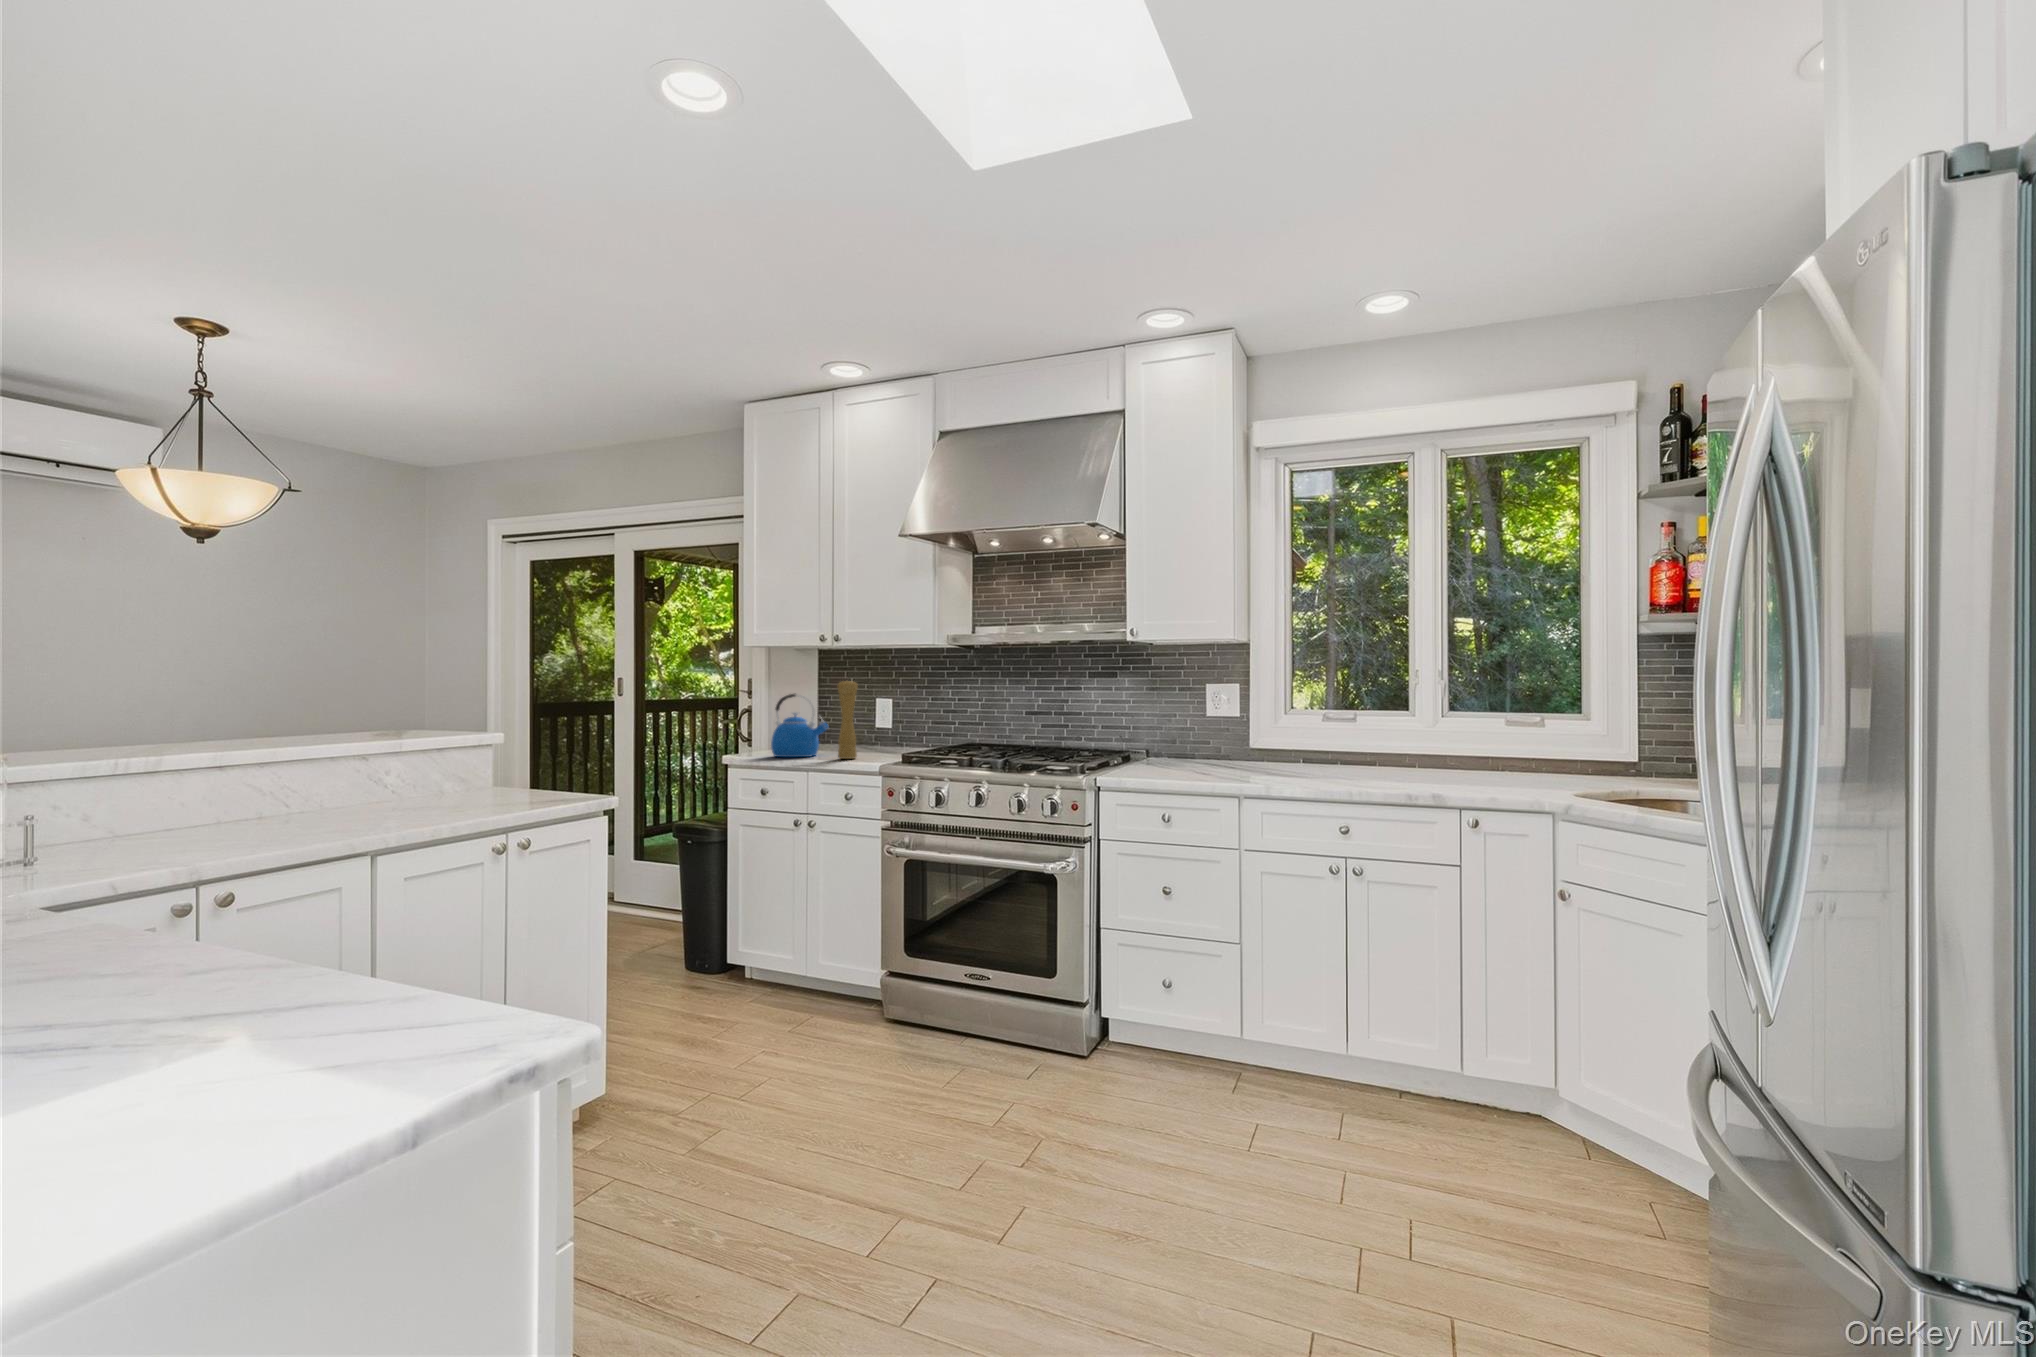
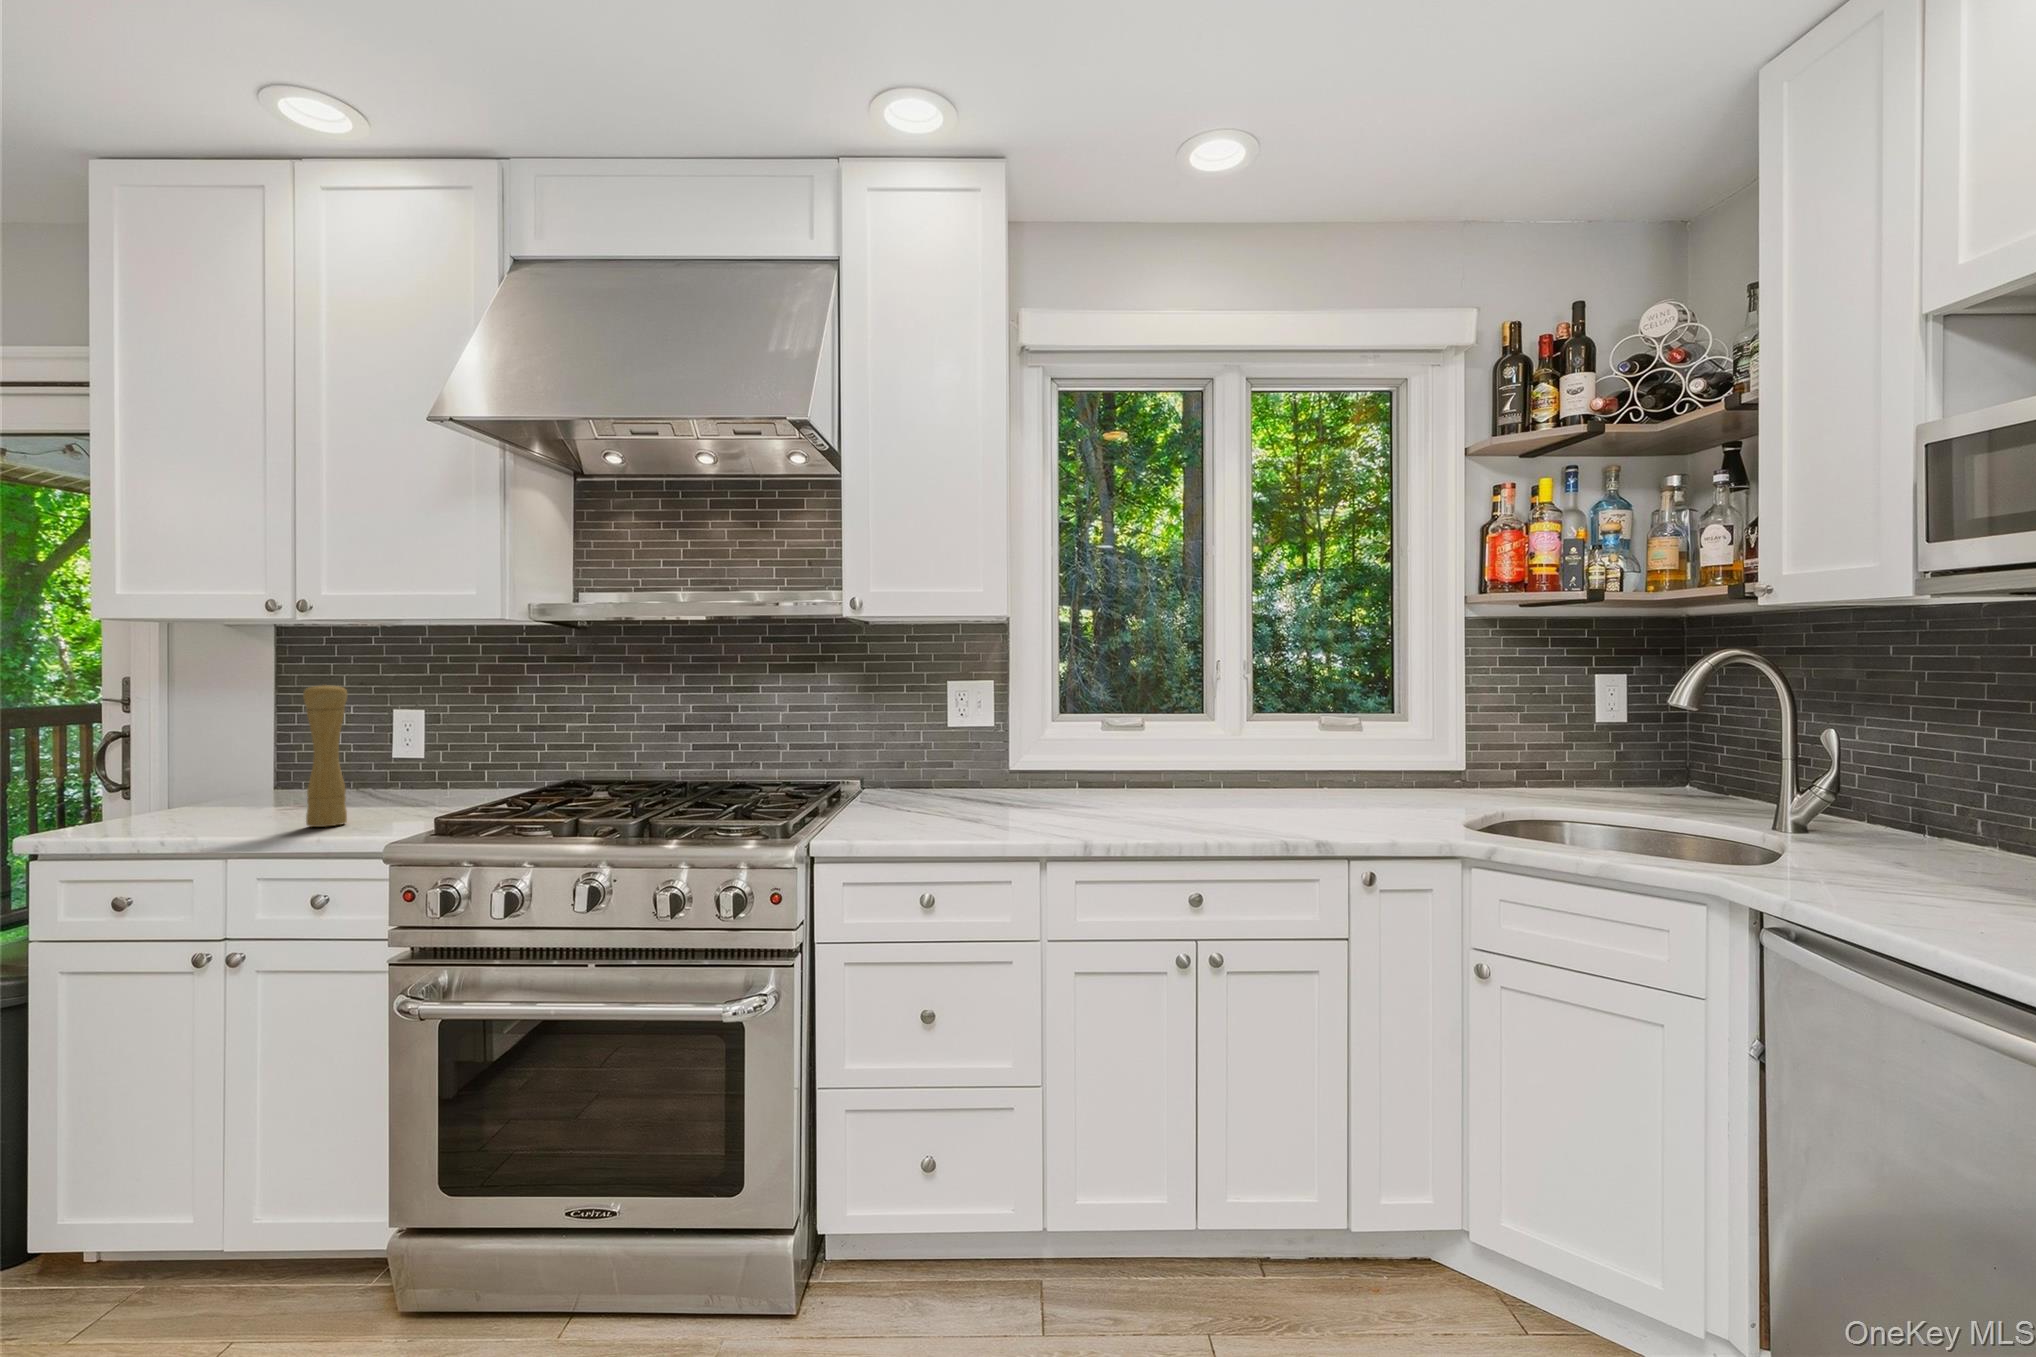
kettle: present [771,694,828,757] -> none [158,708,288,828]

